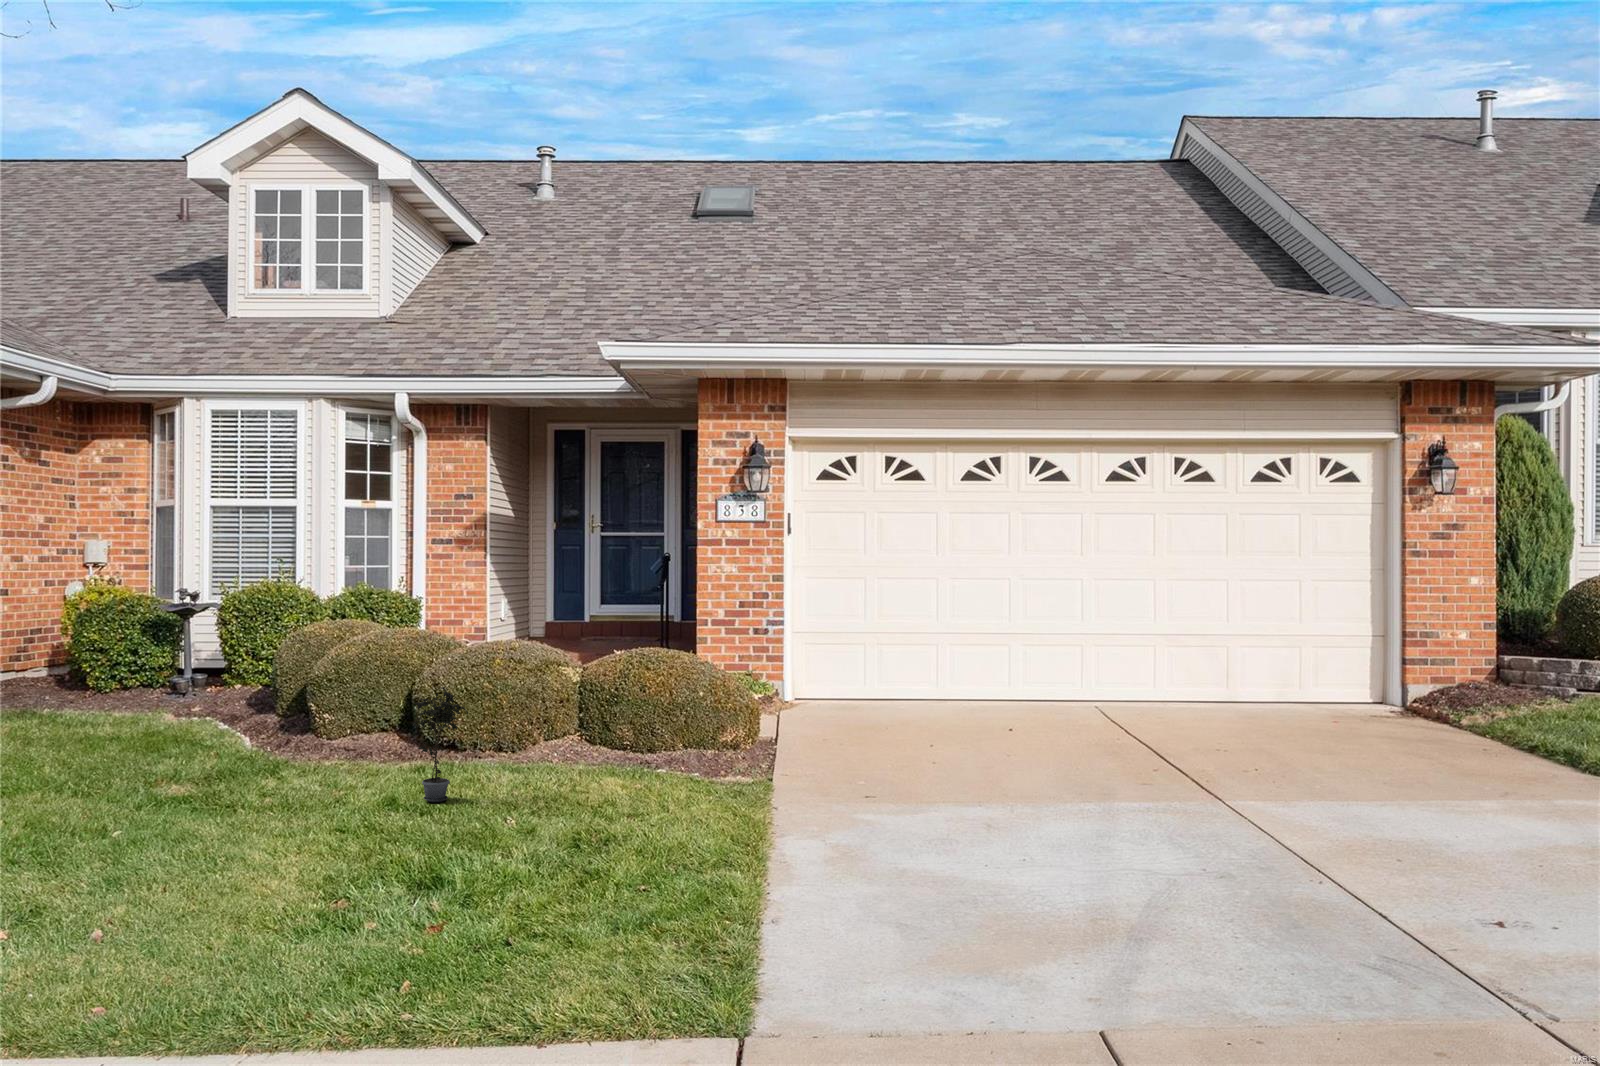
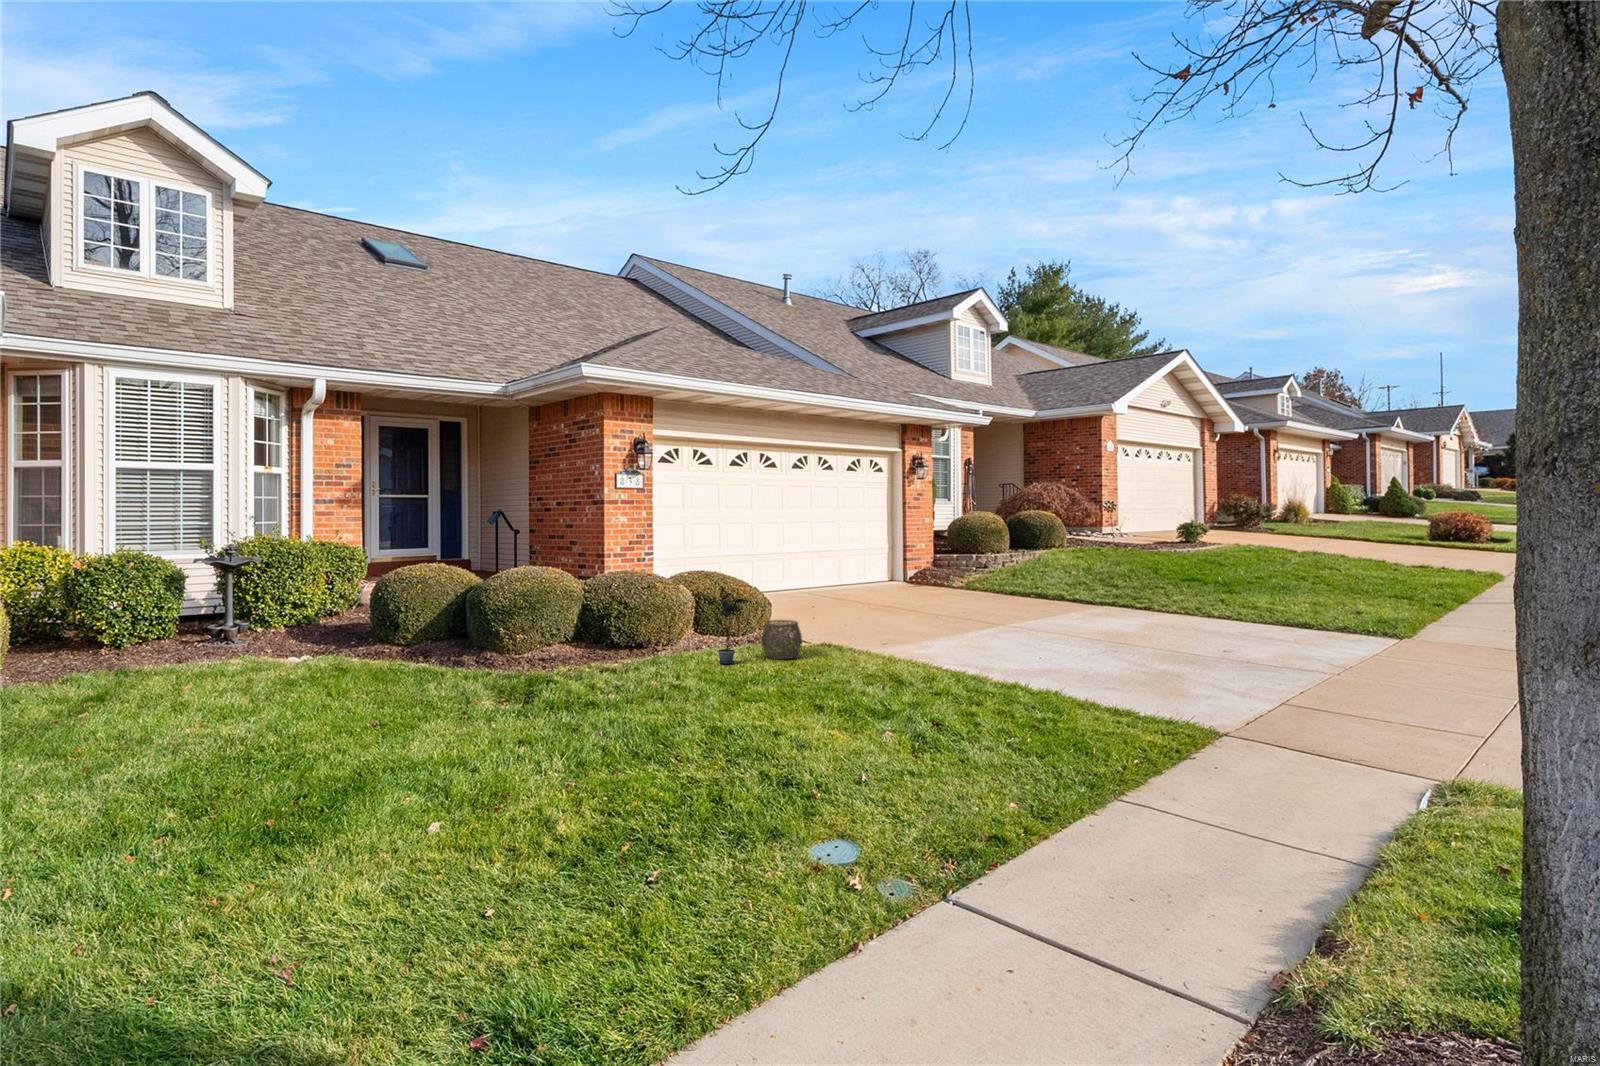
woven basket: none [499,743,567,810] -> present [762,620,802,659]

